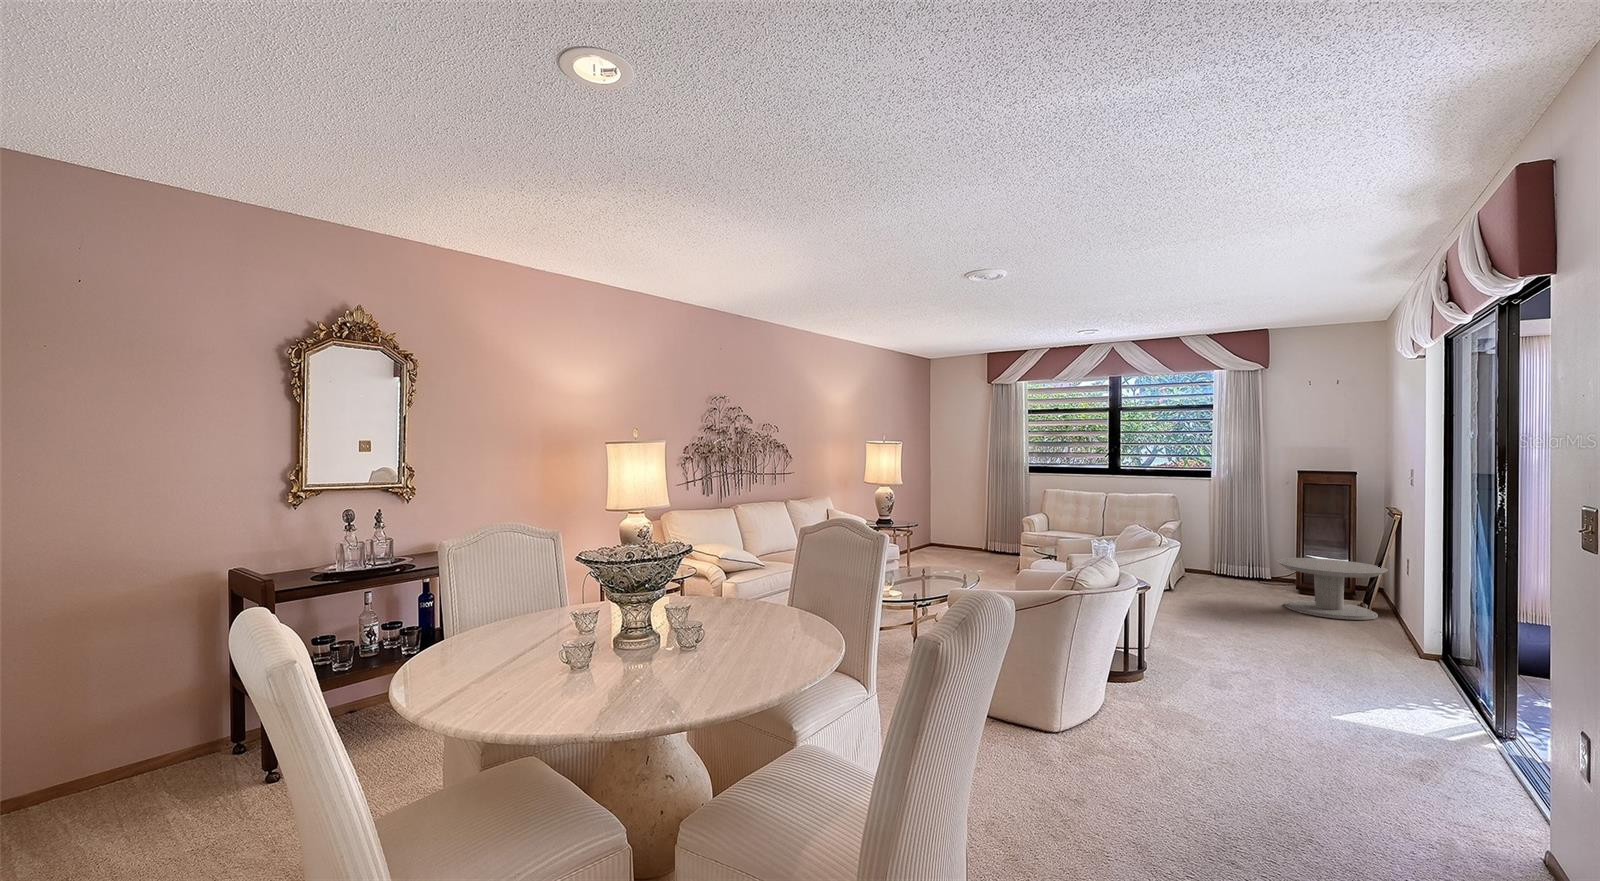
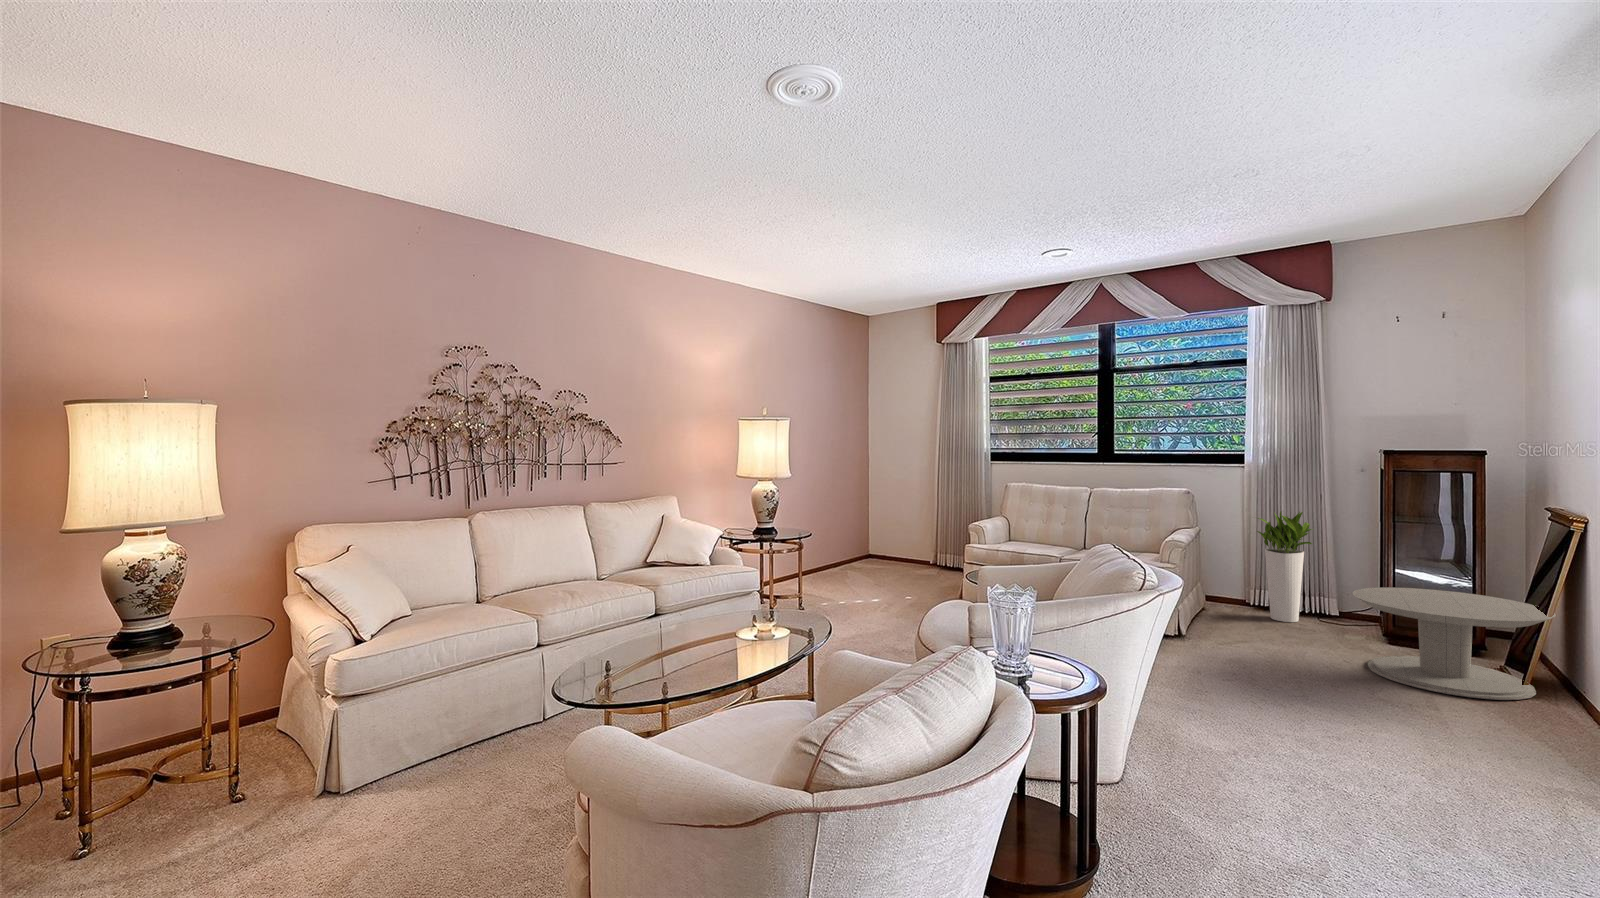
planter: none [1216,510,1257,584] -> present [1257,511,1312,622]

